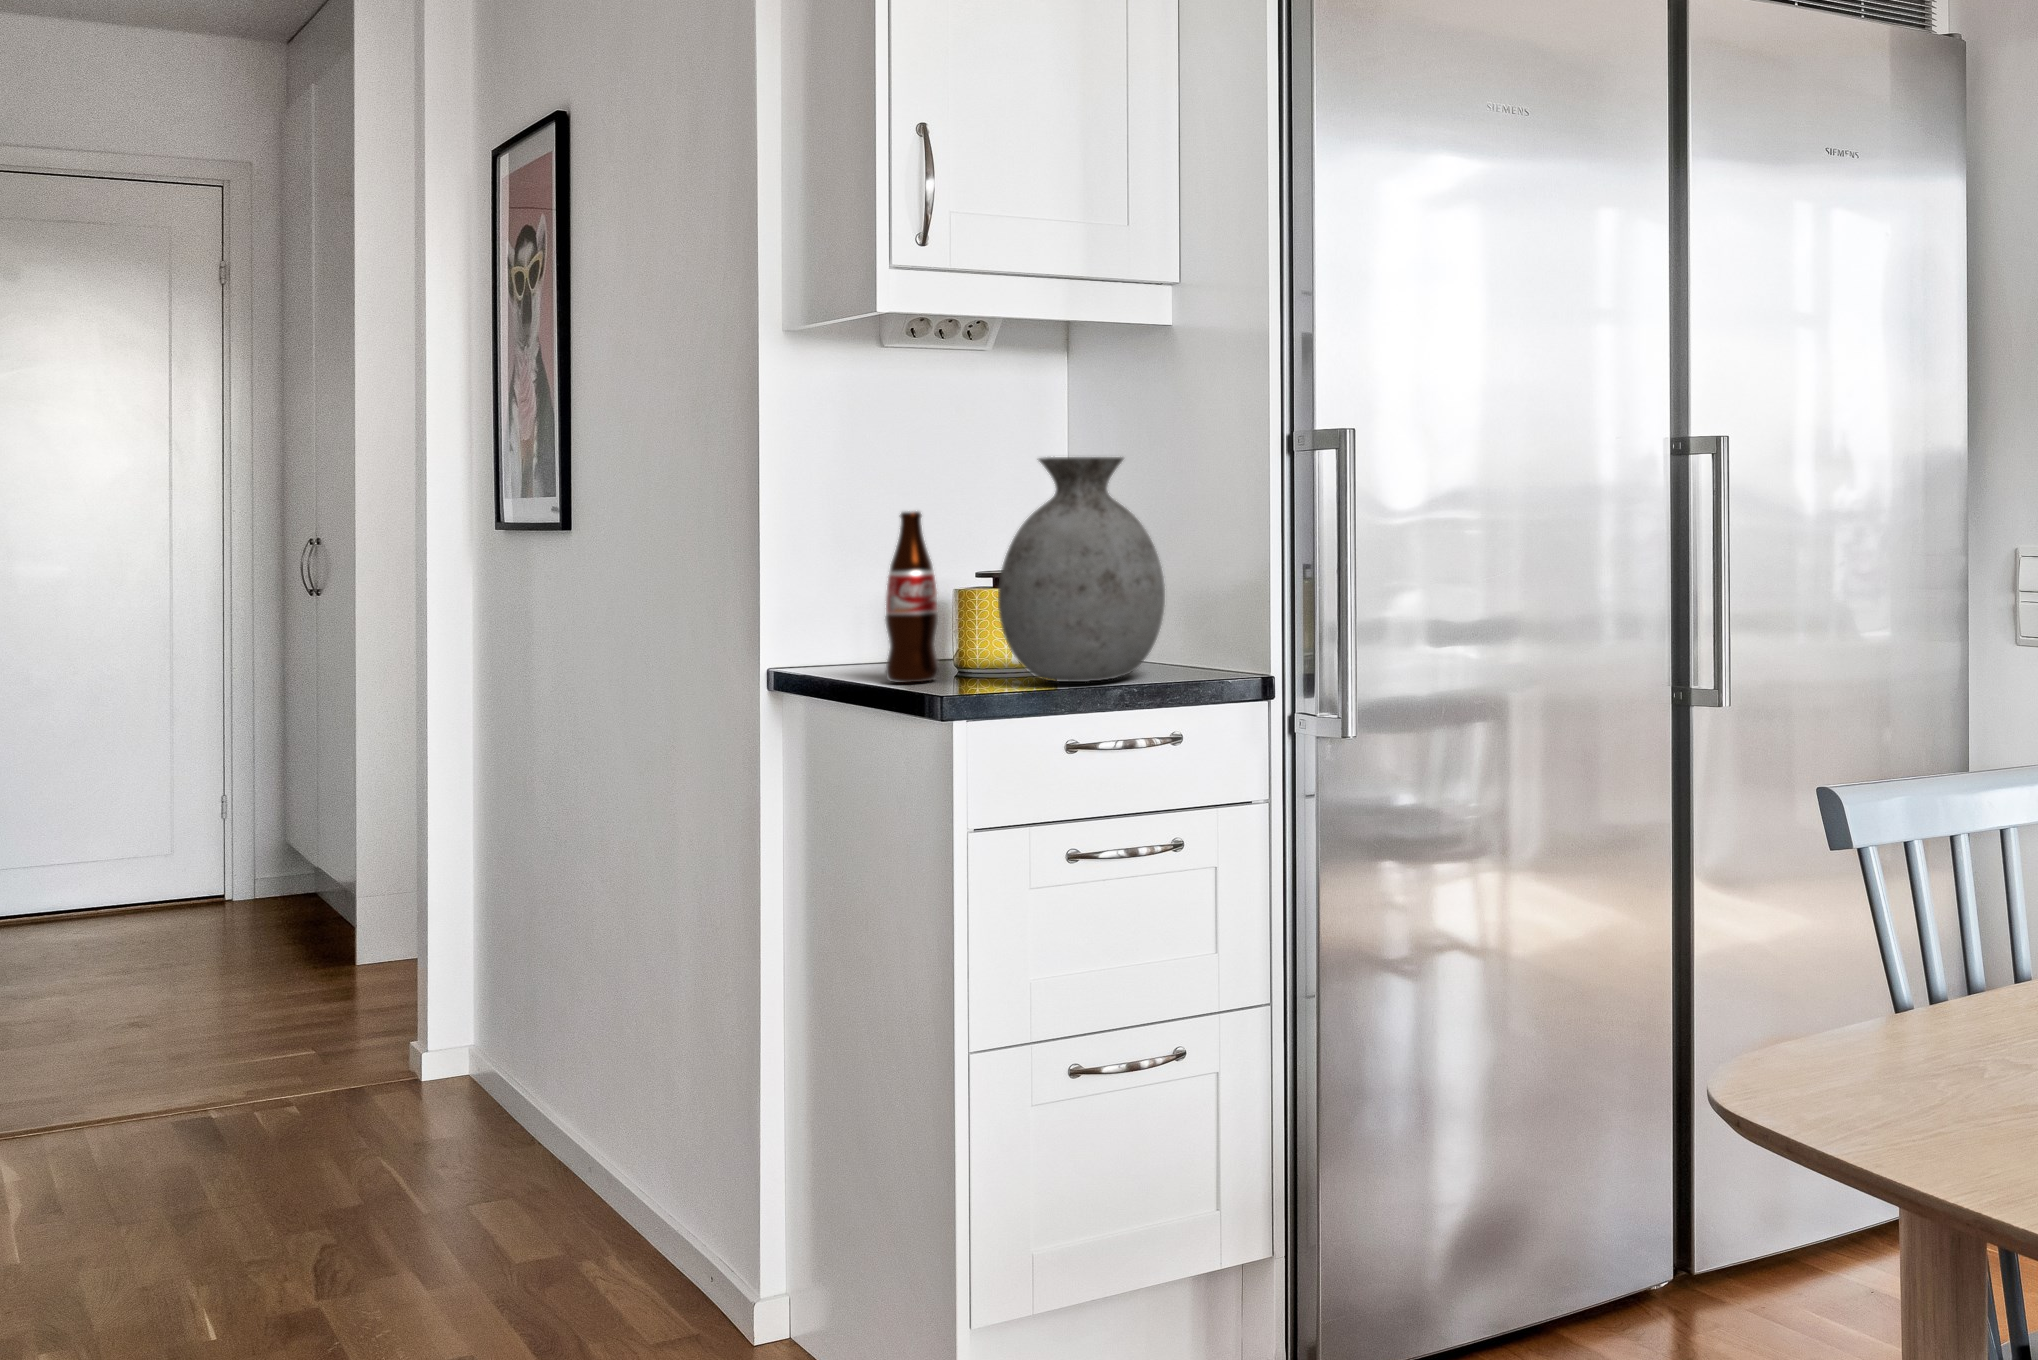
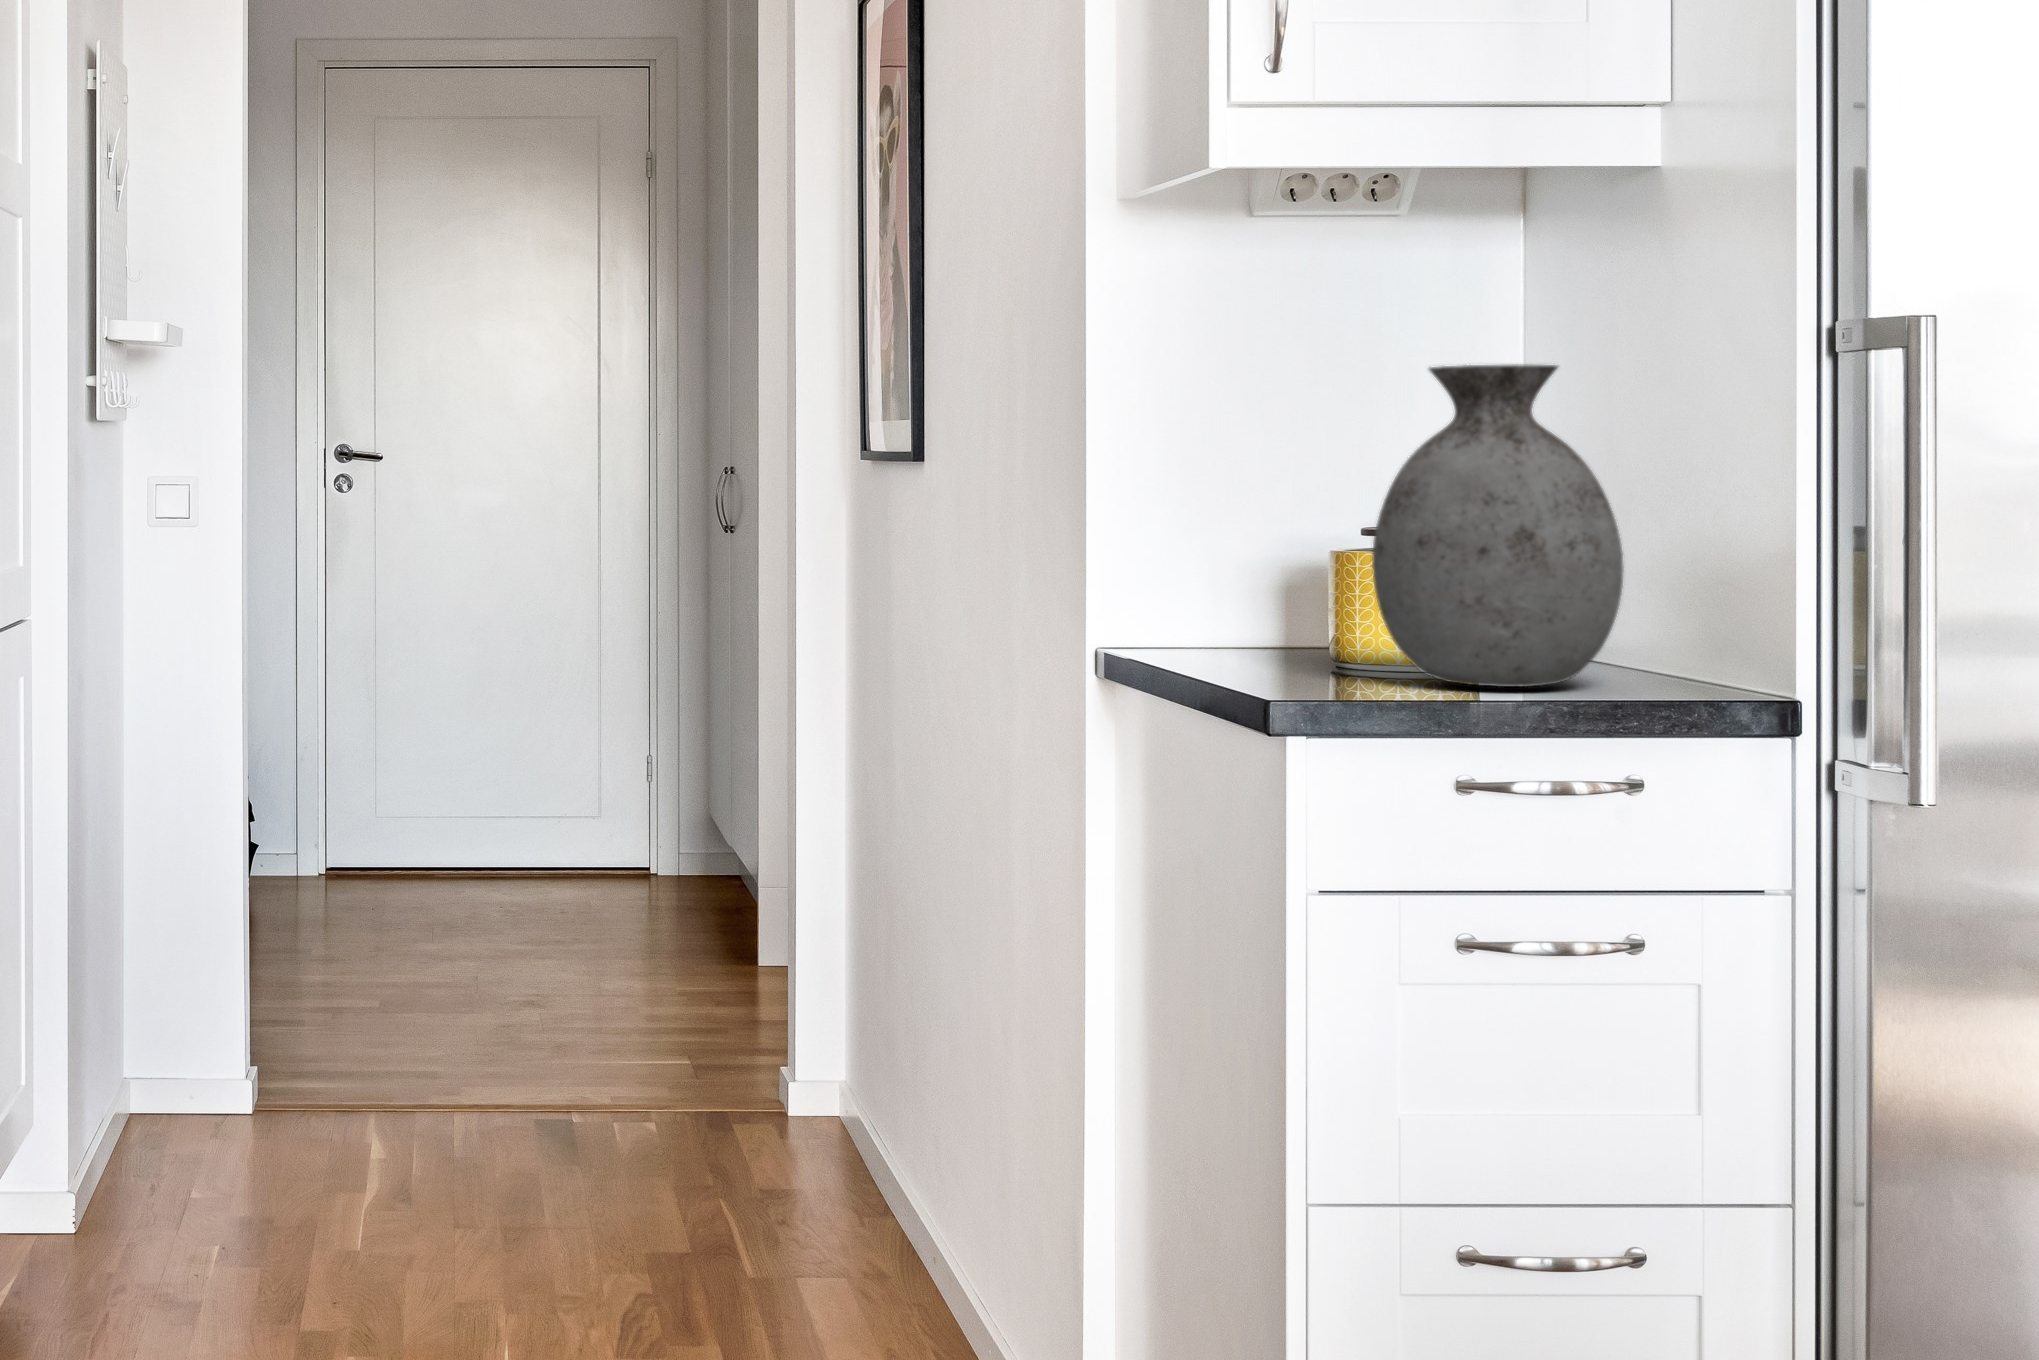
bottle: present [885,511,939,683] -> none [1231,442,1301,669]

